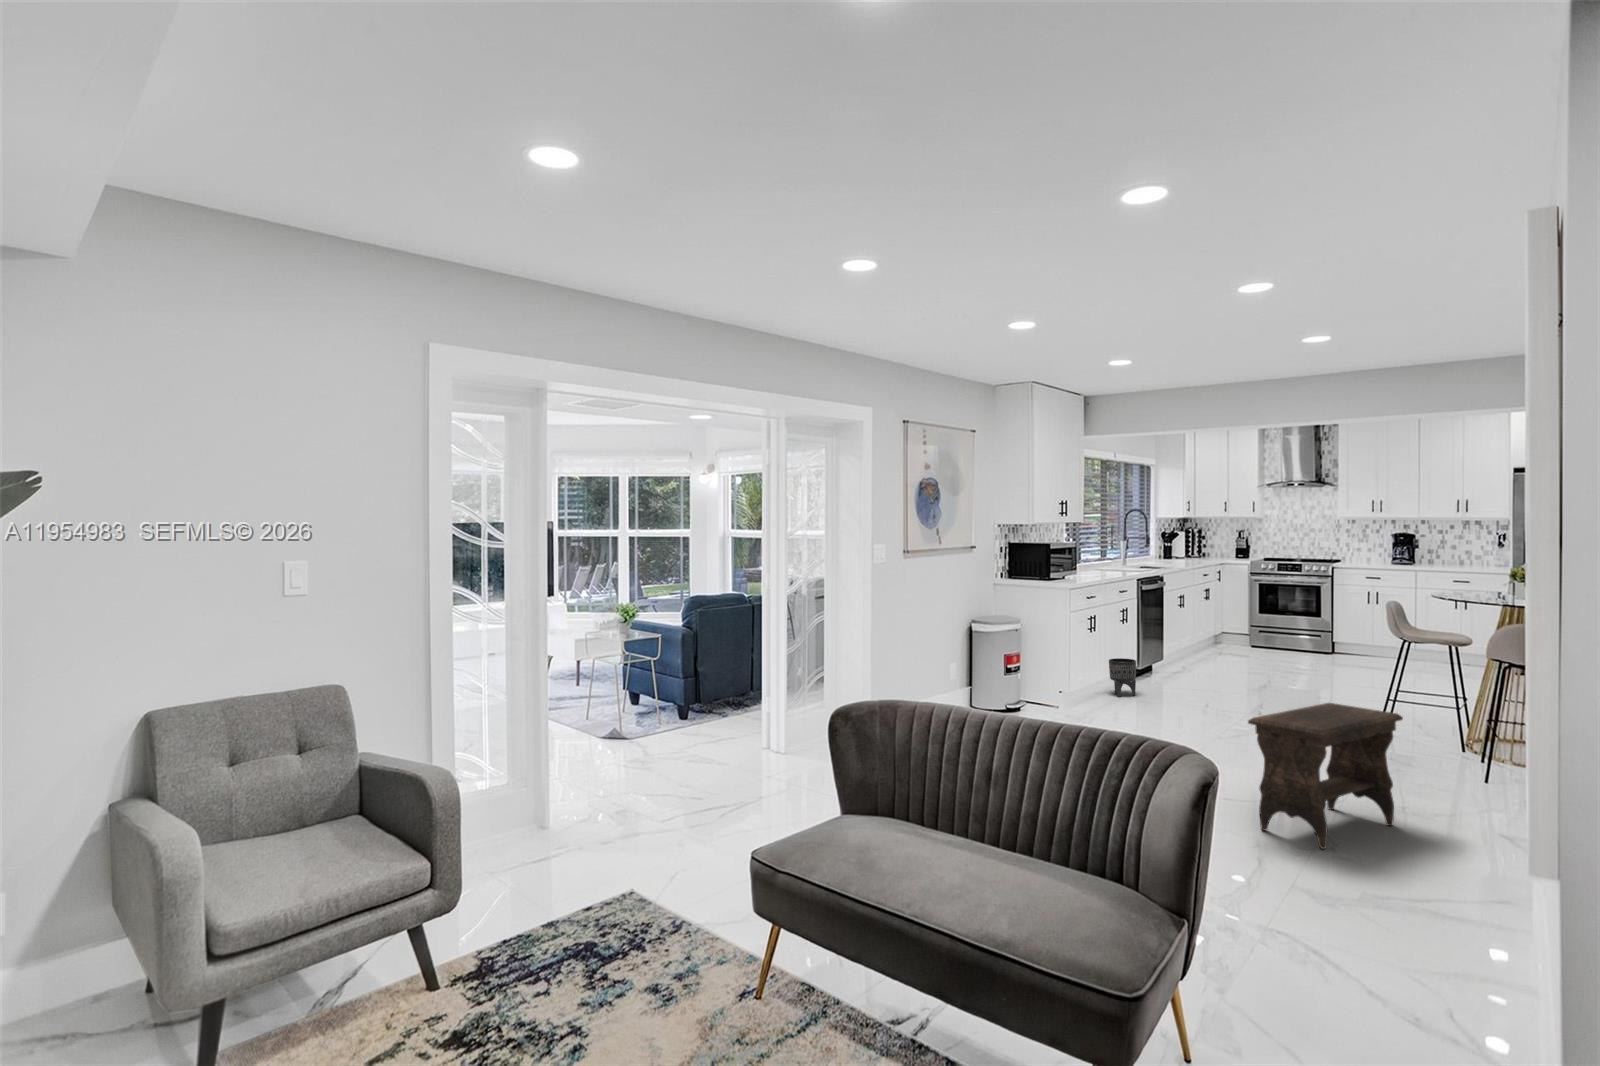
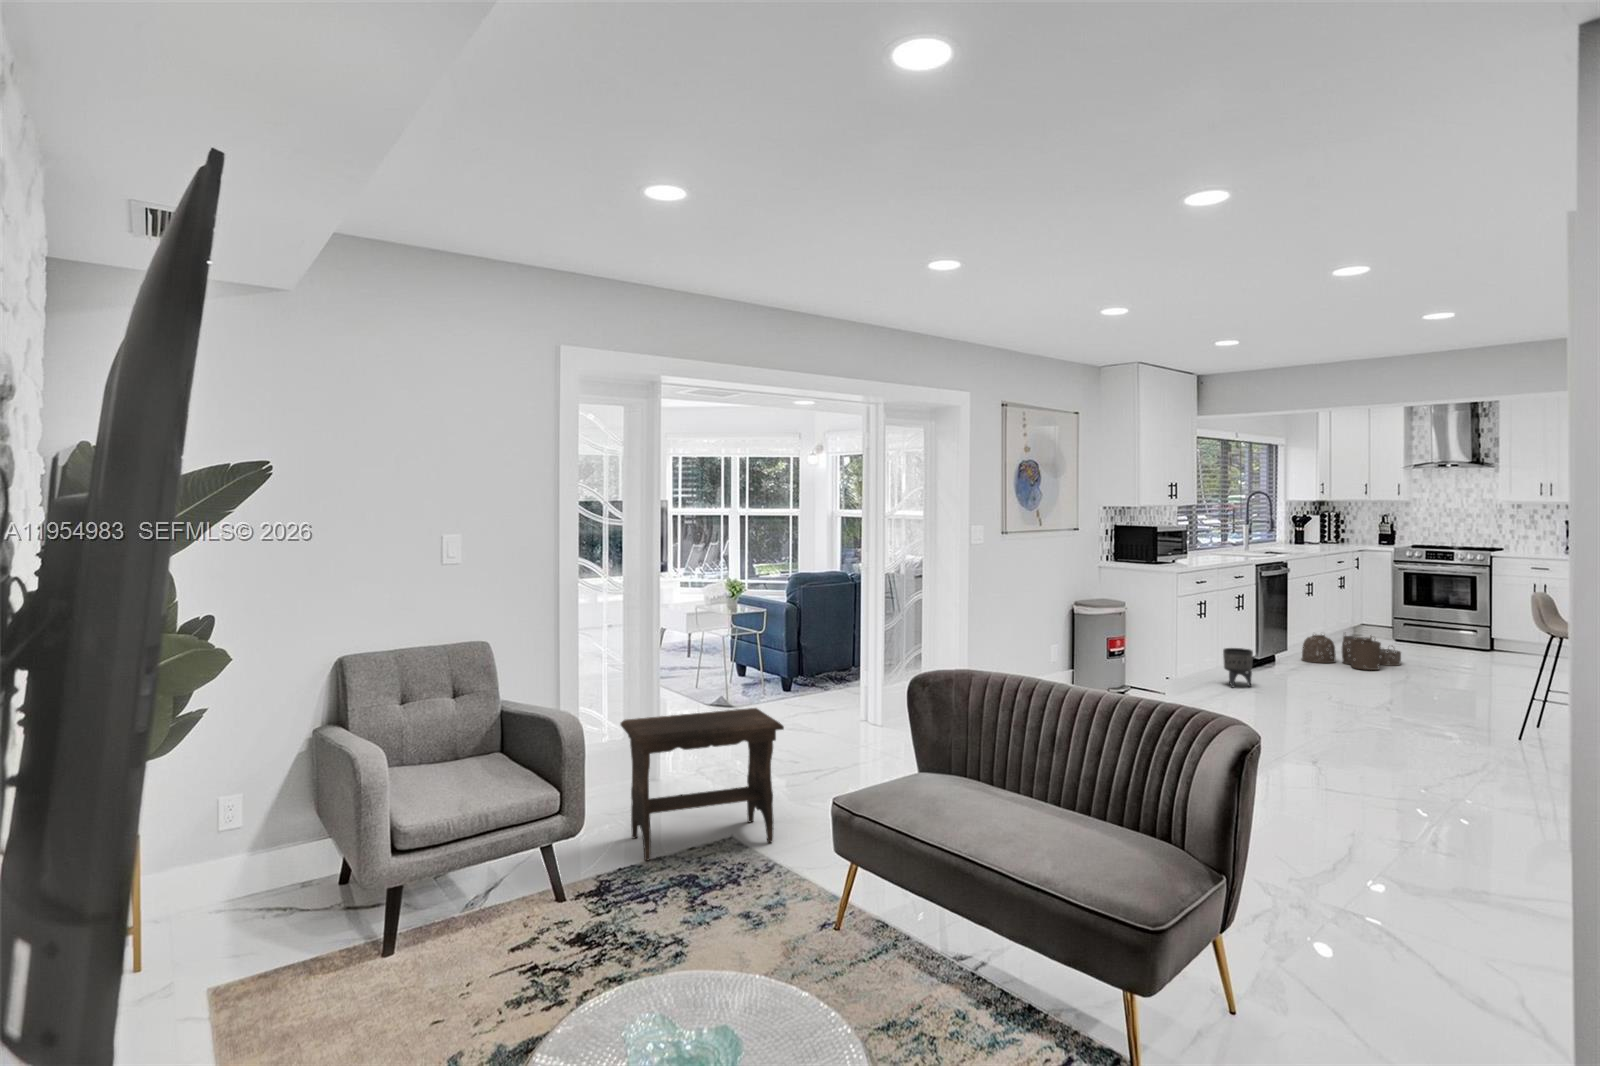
woven basket: none [1174,640,1262,674] -> present [1302,635,1401,670]
footstool: present [1248,703,1403,849] -> present [621,708,784,861]

